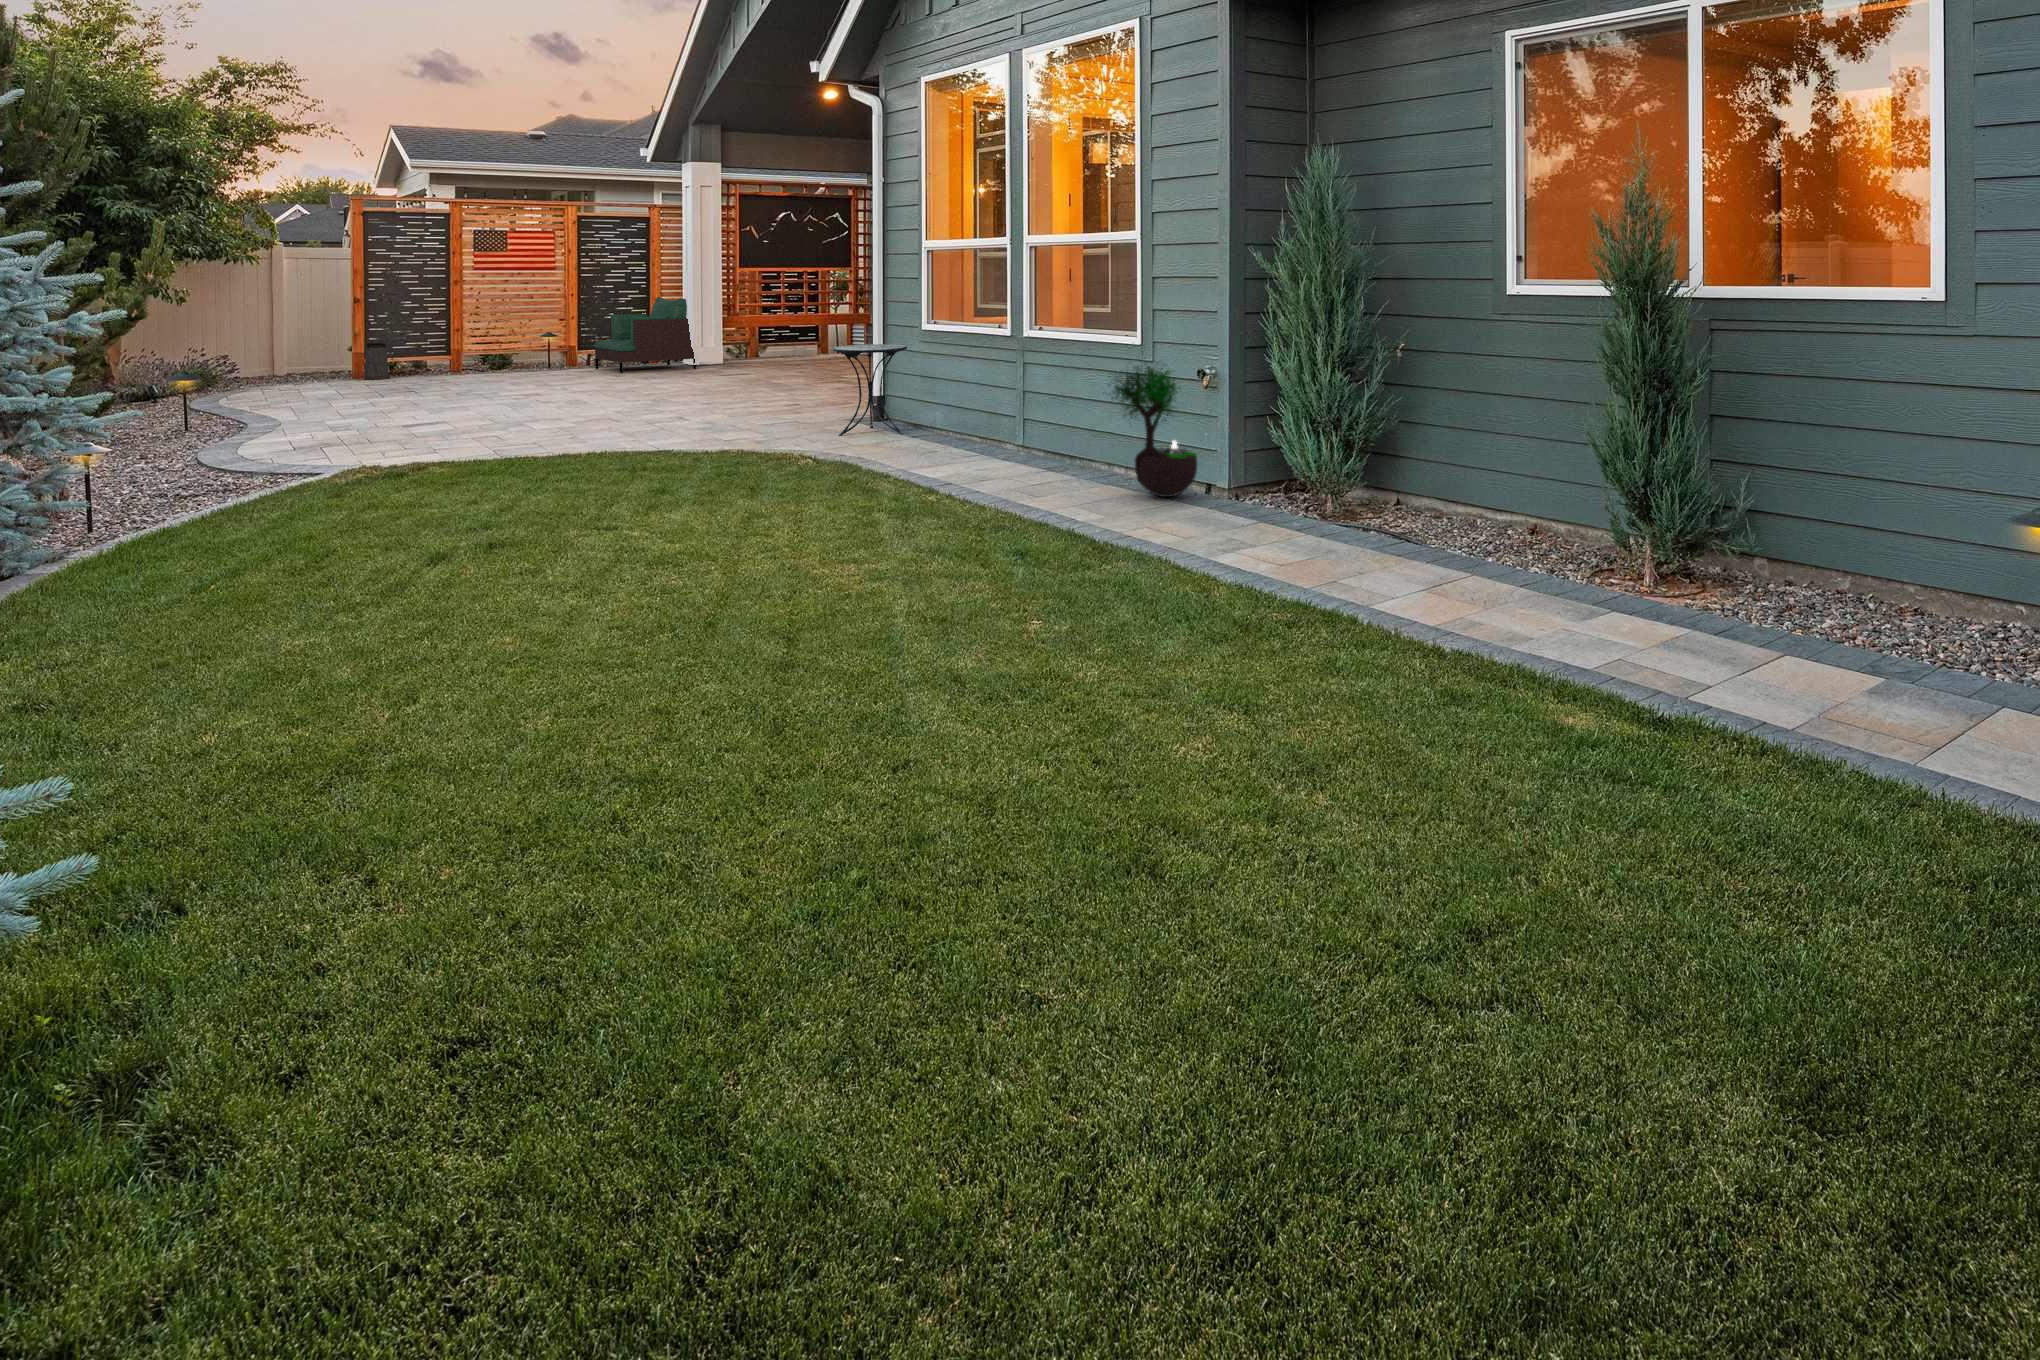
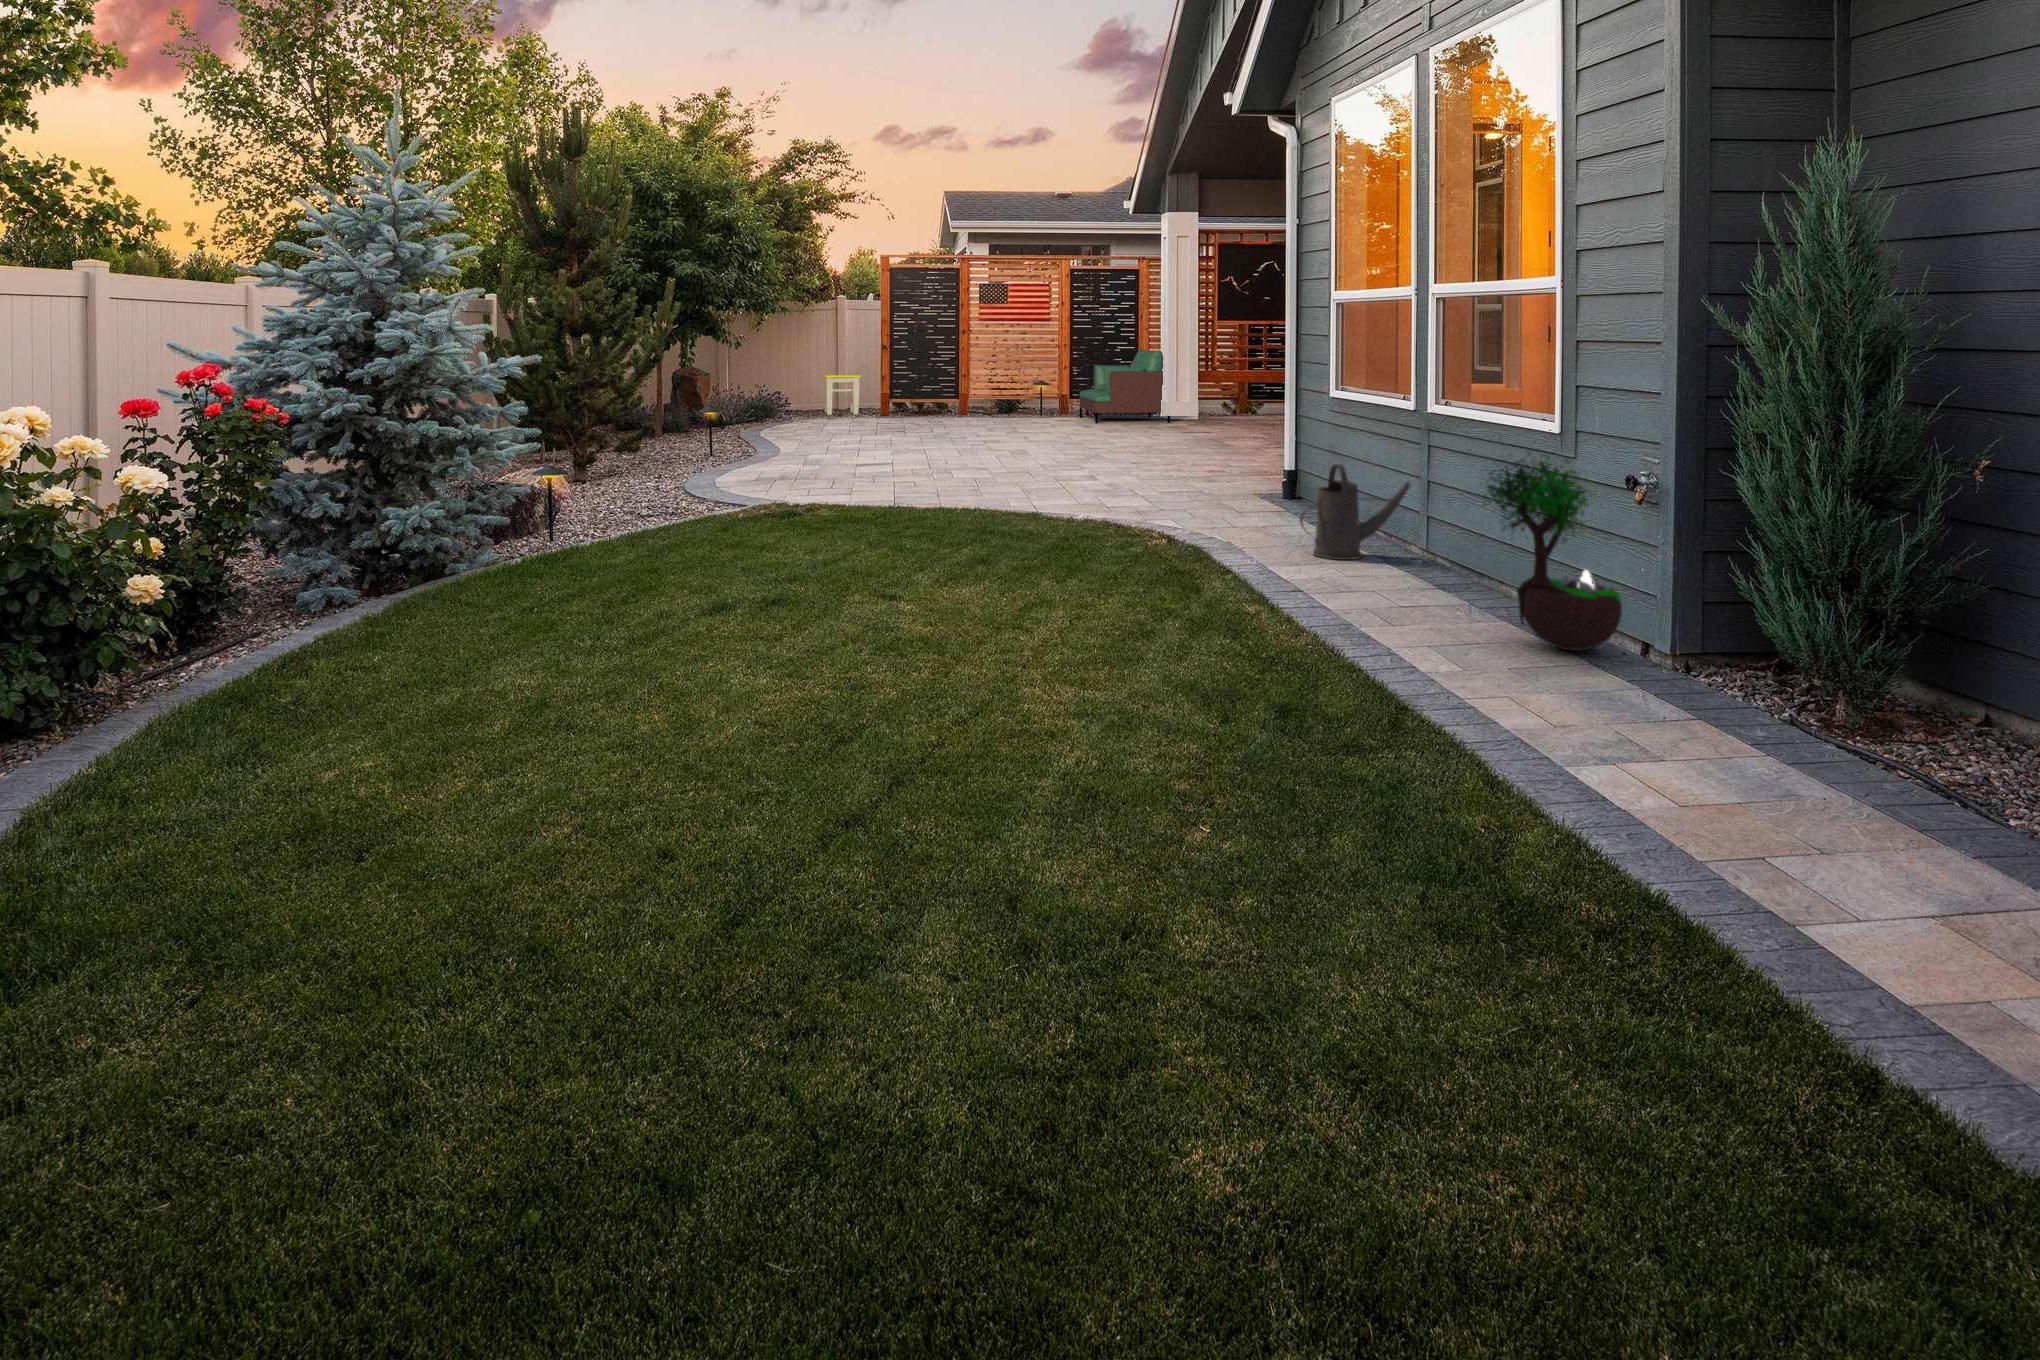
stool: none [262,333,322,382] -> present [823,375,861,415]
watering can: present [364,335,390,380] -> present [1300,464,1410,560]
side table: present [833,344,907,436] -> none [1226,408,1313,515]

